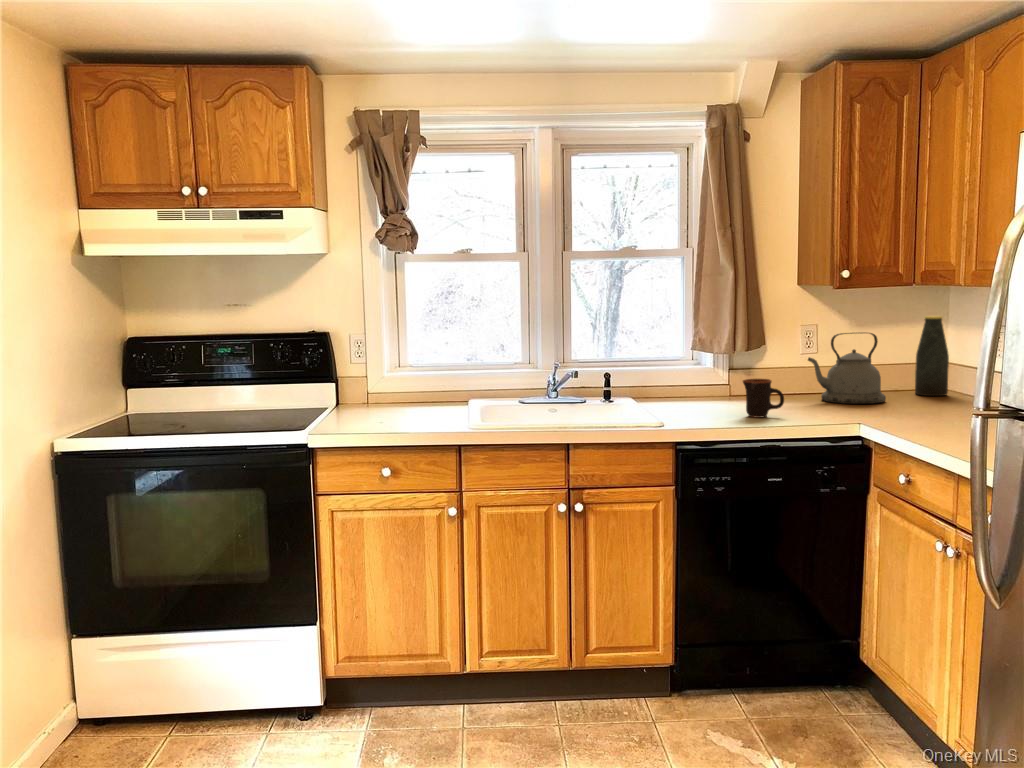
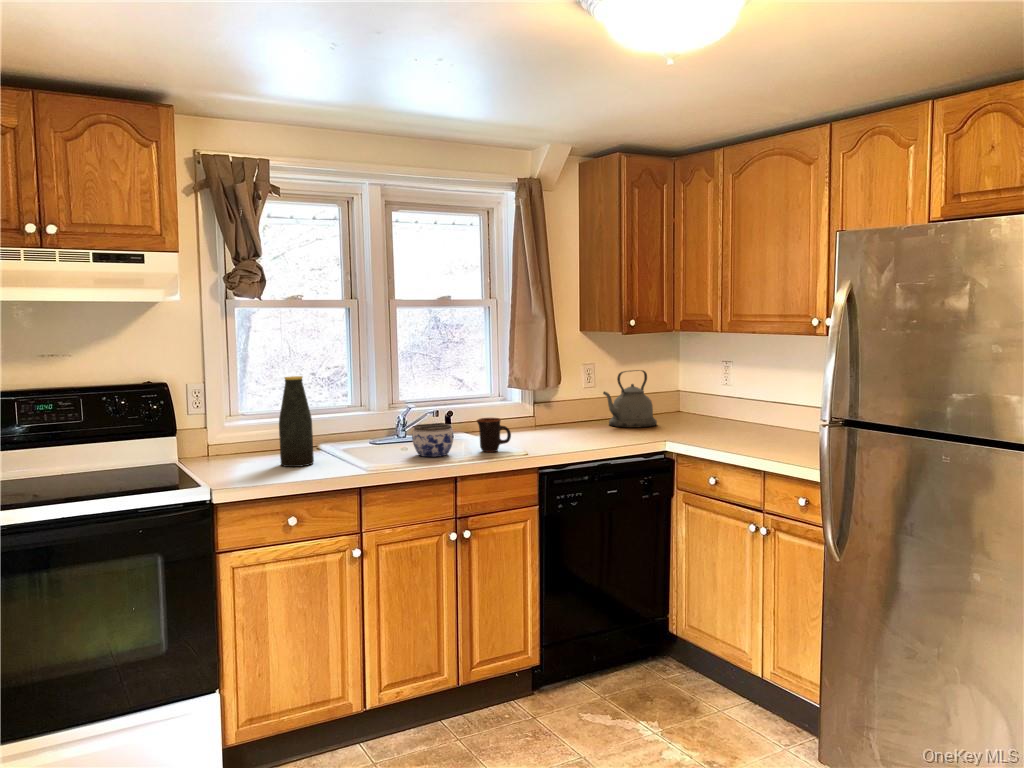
bottle: present [915,316,949,396] -> present [279,376,314,467]
mug: present [743,379,784,418] -> present [477,418,511,452]
jar: none [536,383,581,420] -> present [412,423,453,457]

